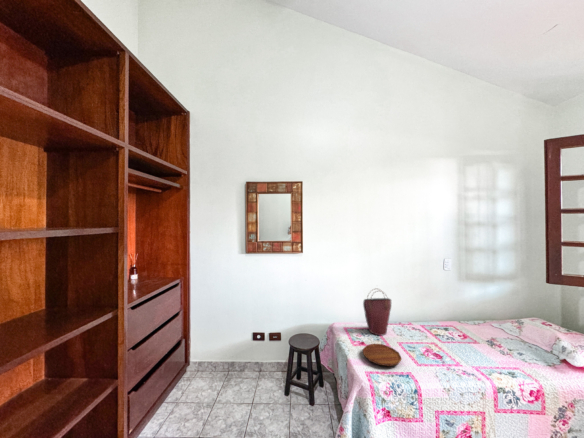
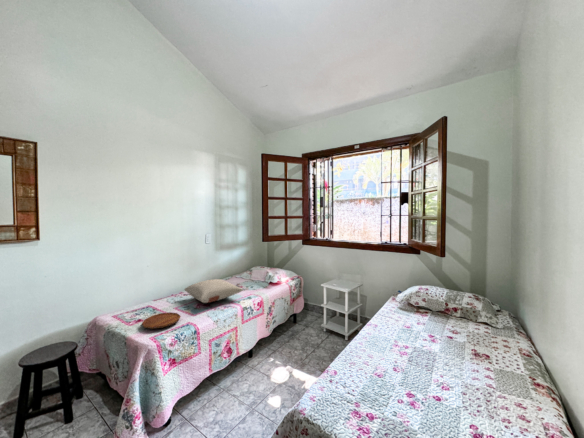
handbag: present [363,293,391,335] -> none [136,266,165,311]
pillow: none [412,321,499,358] -> present [184,279,243,303]

